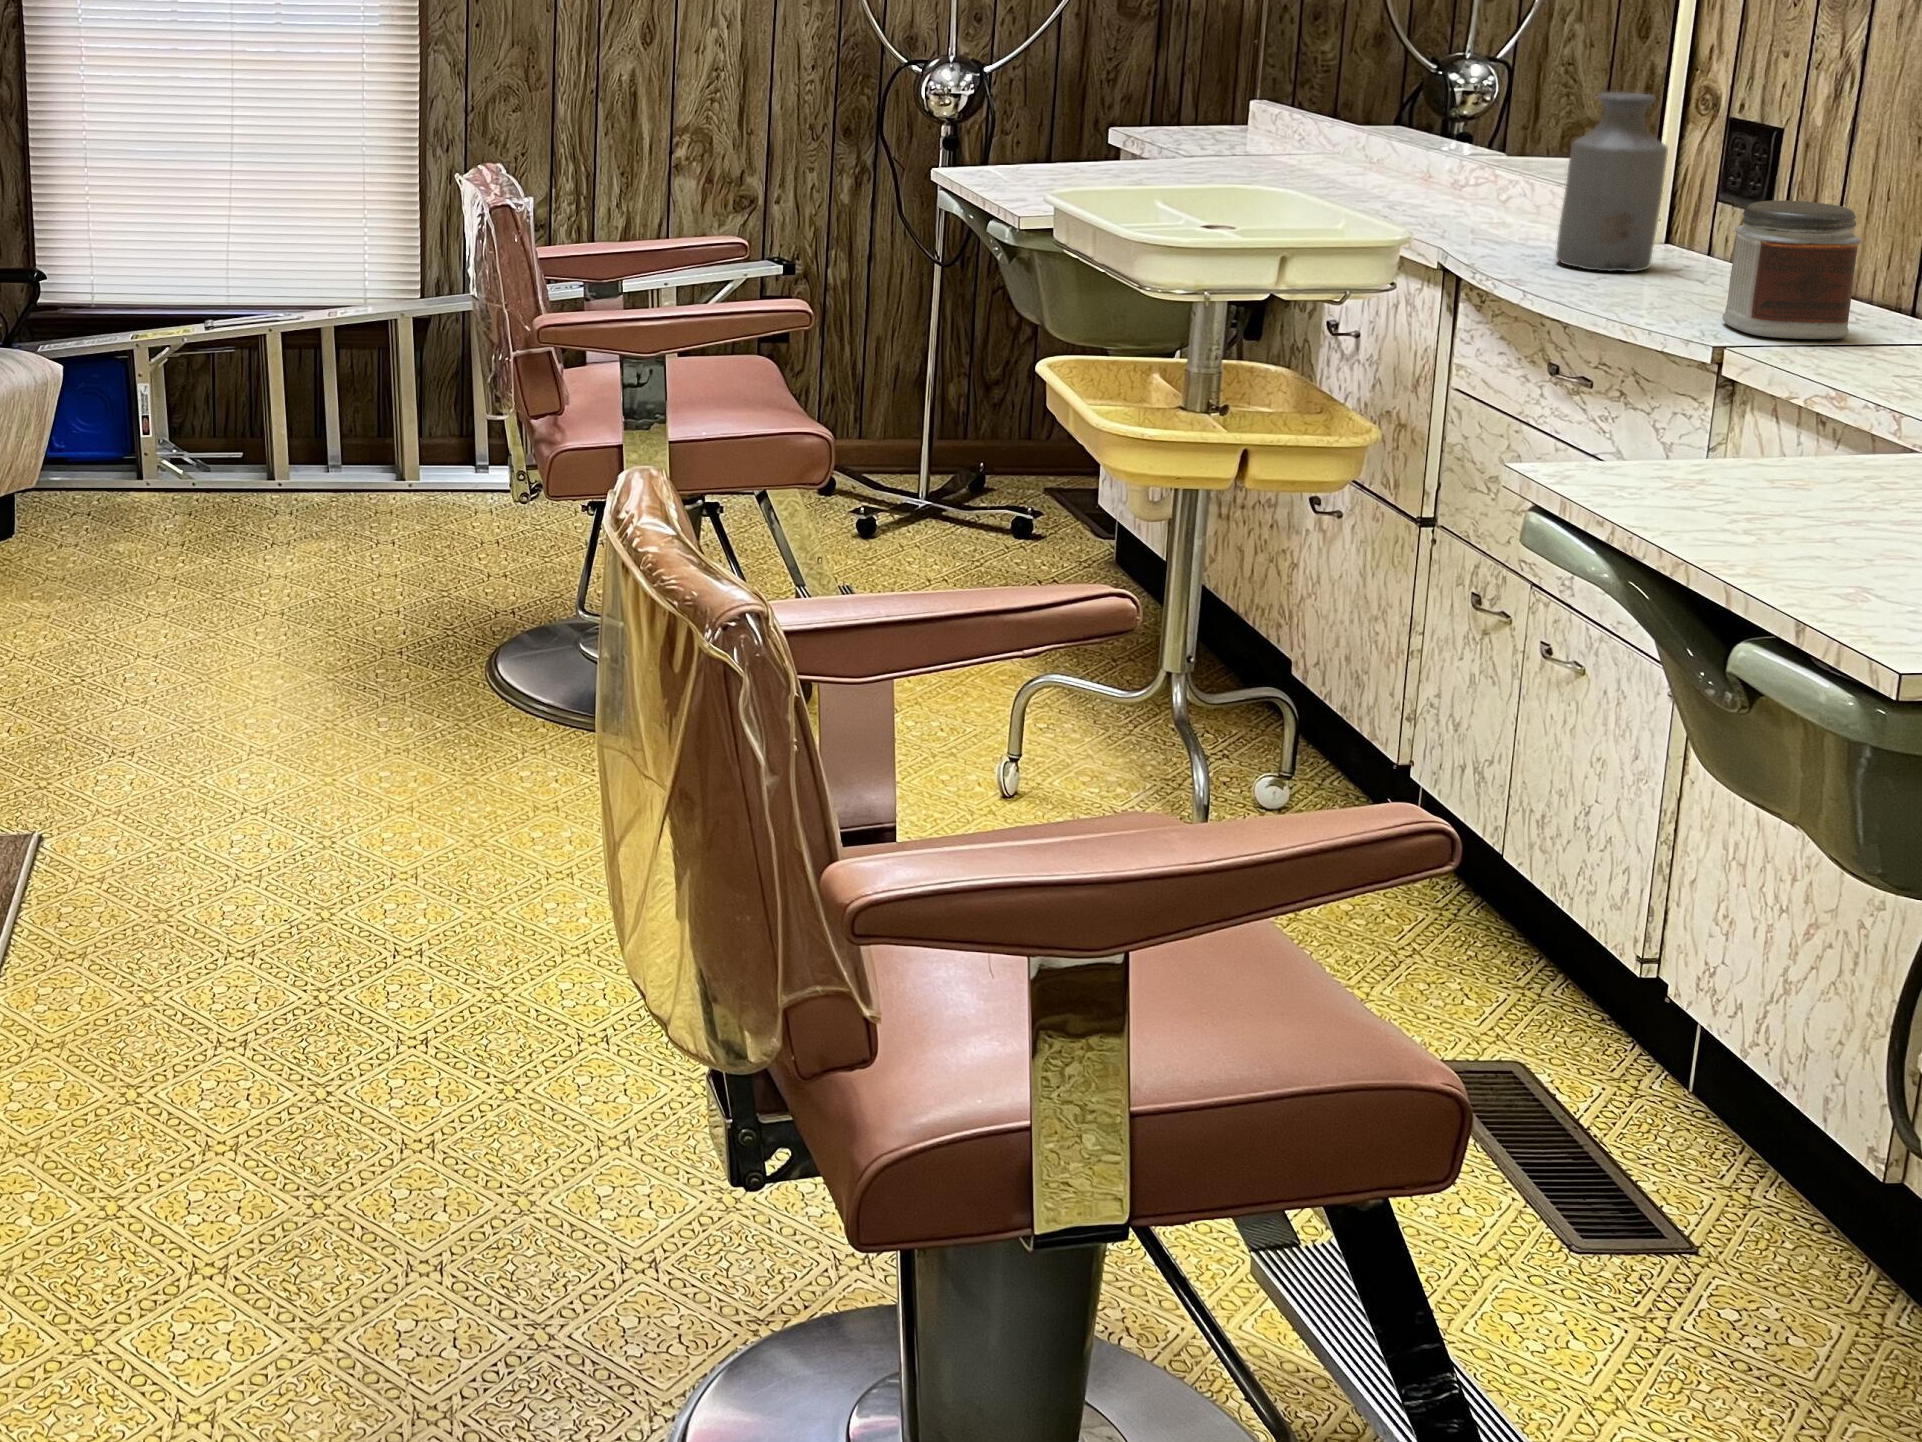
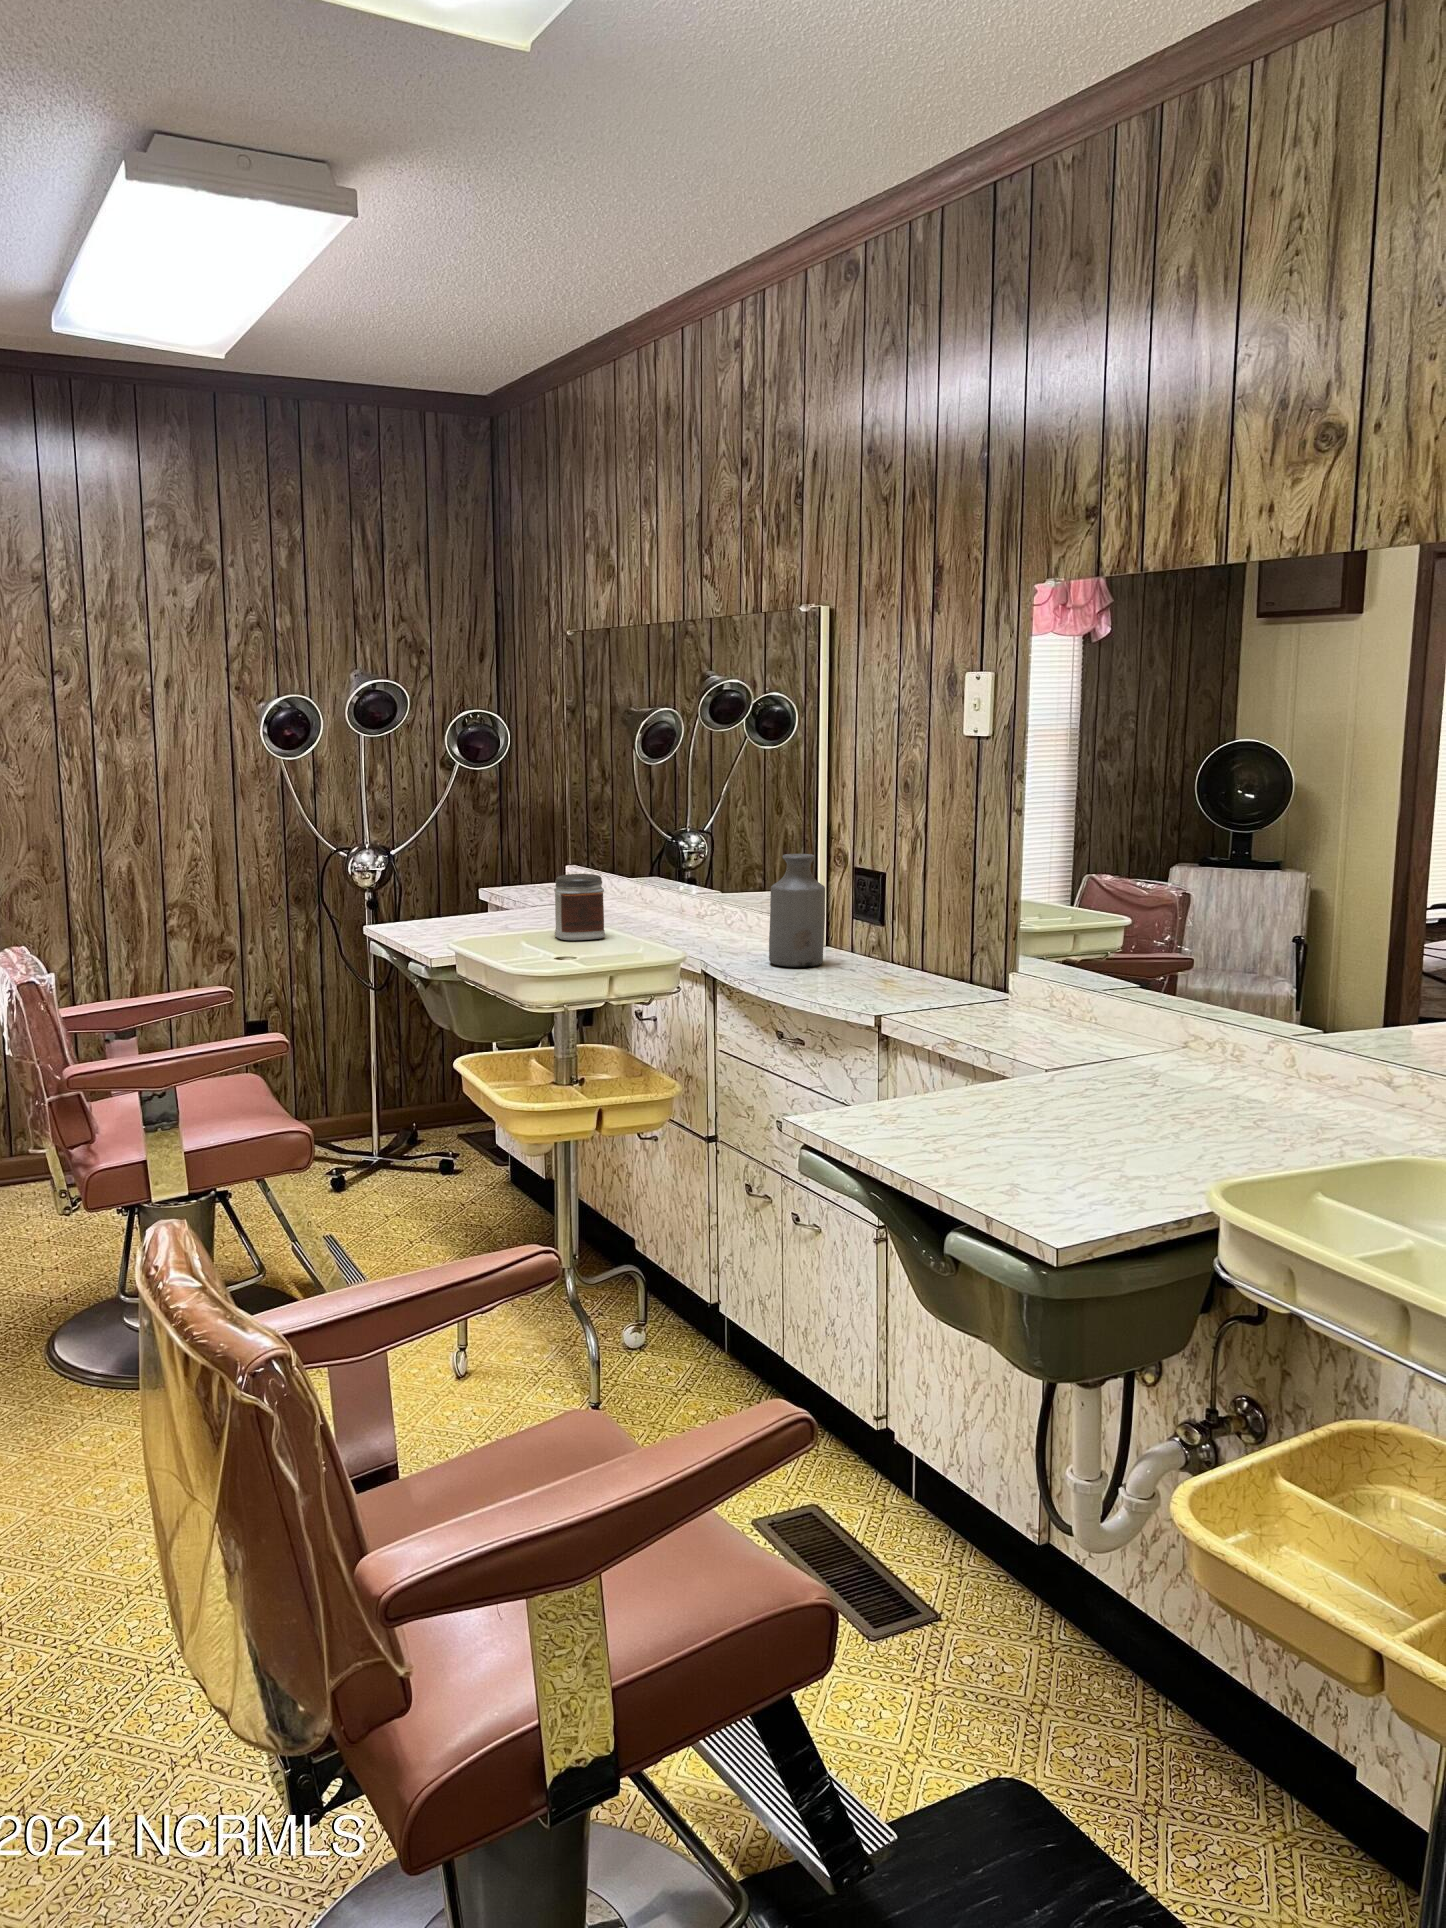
jar: present [1722,200,1861,339] -> present [554,874,605,940]

